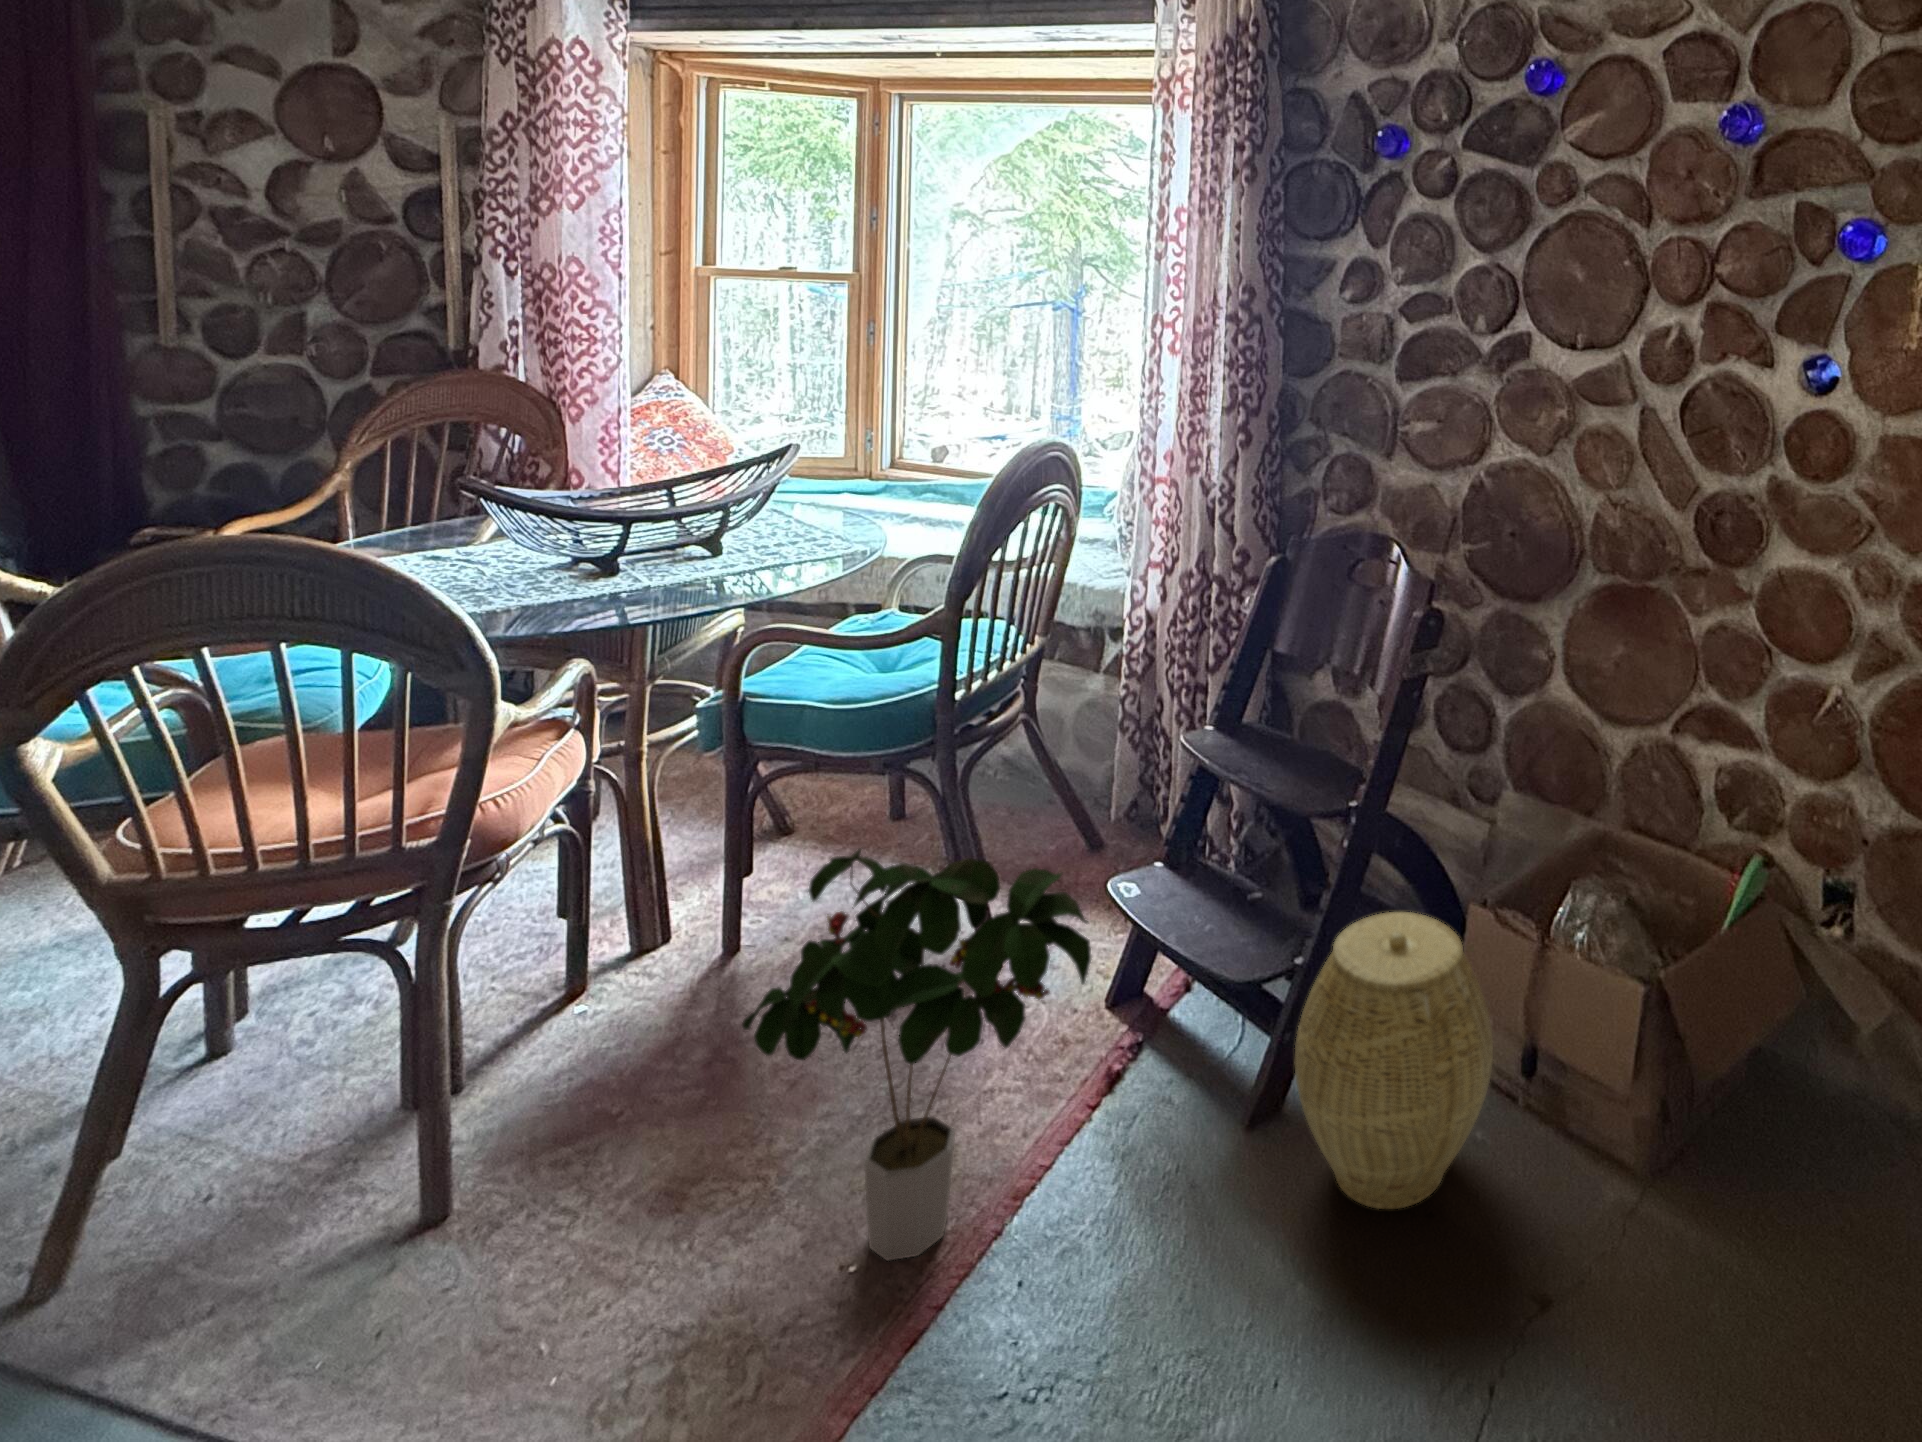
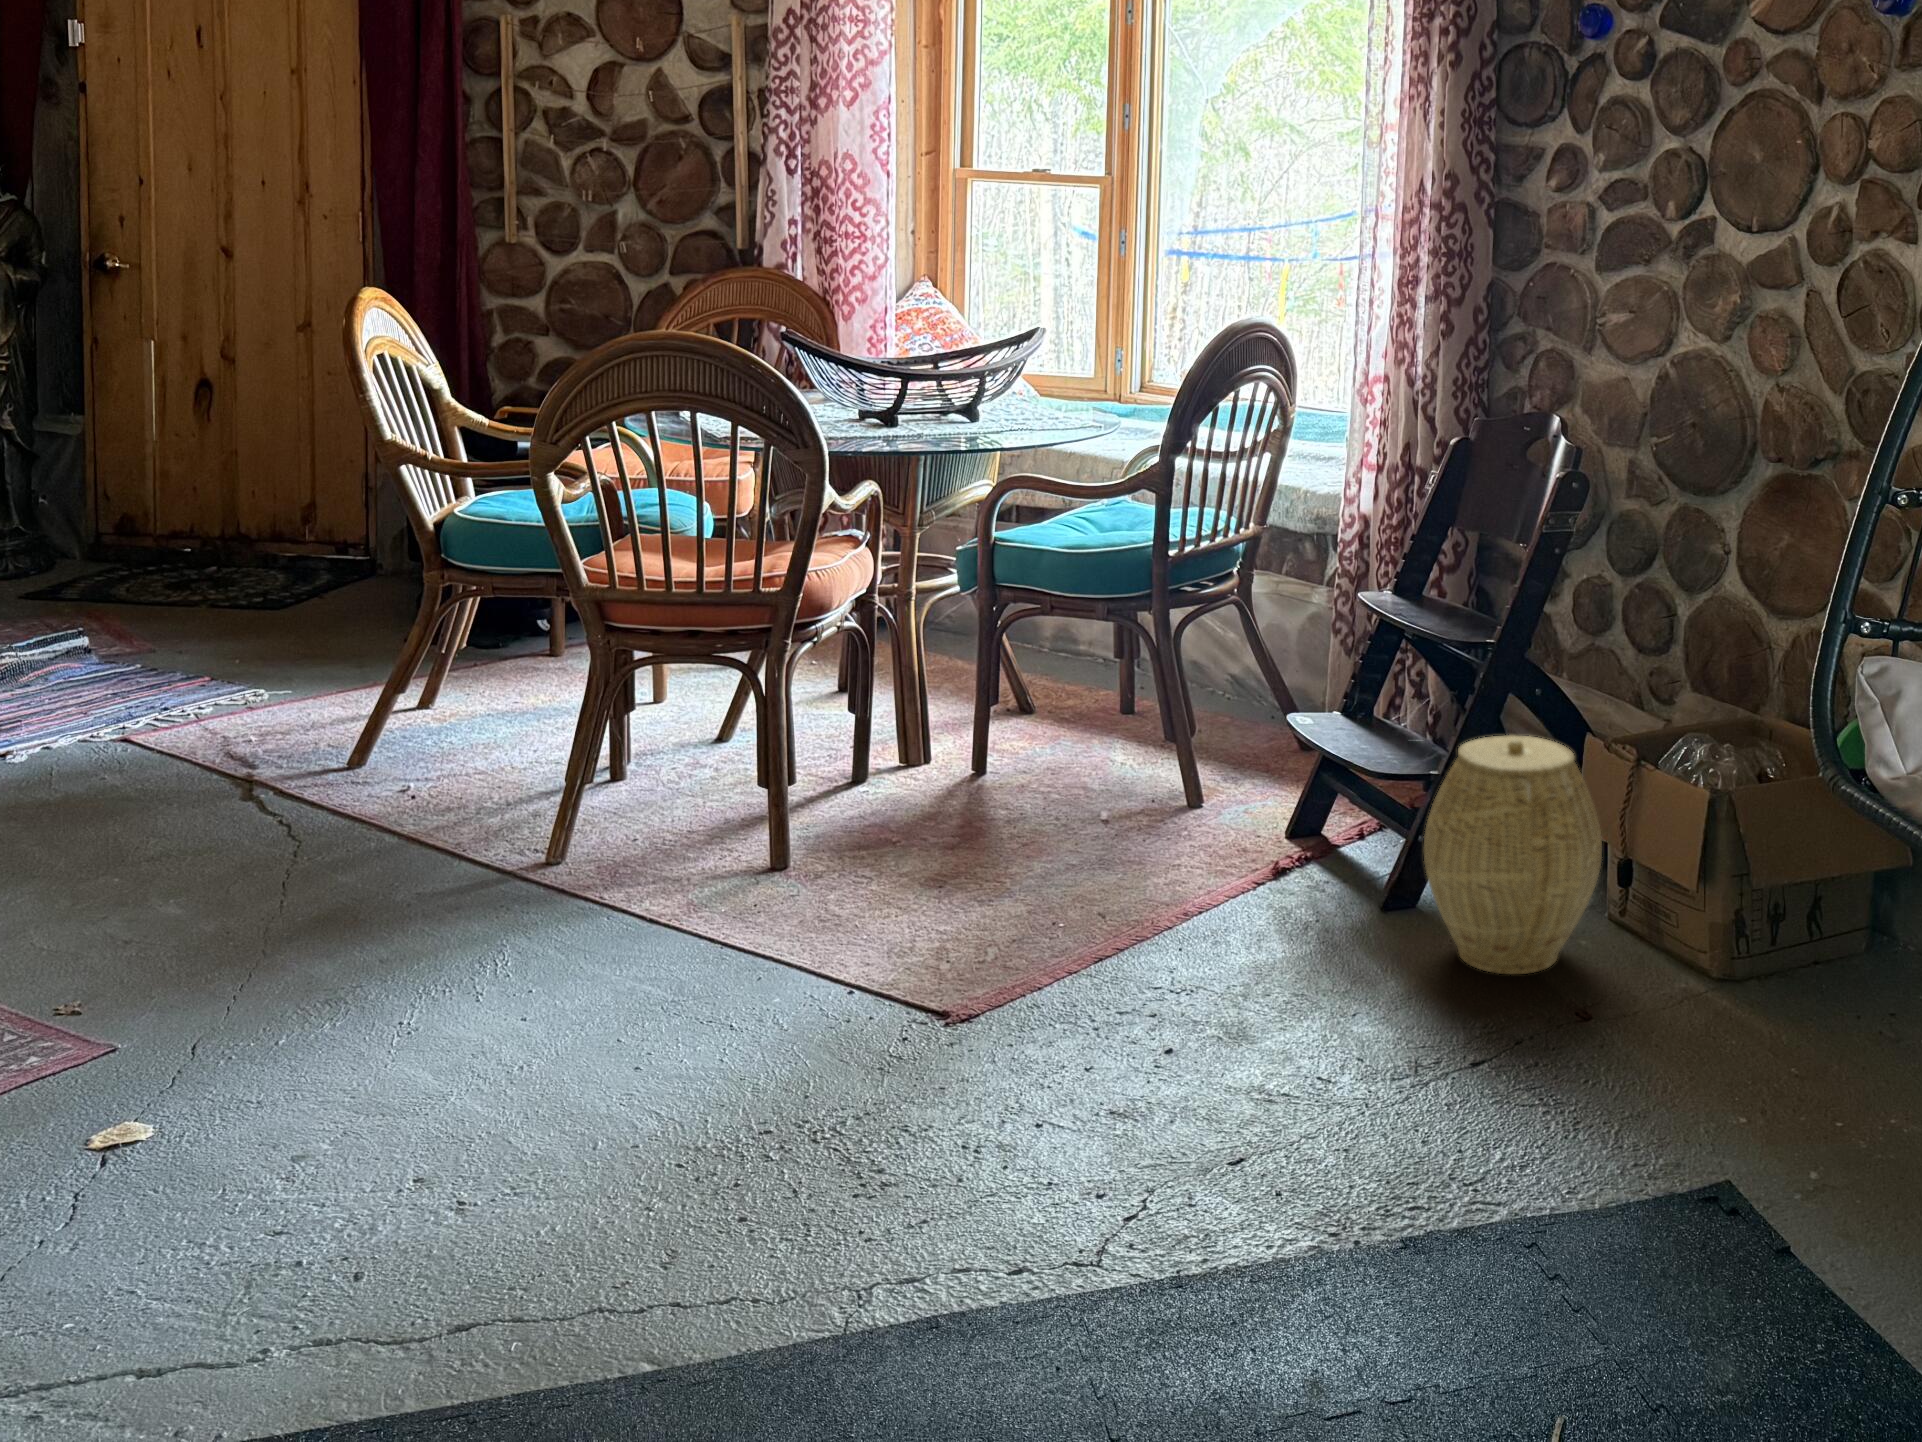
potted plant: present [742,849,1091,1260] -> none [991,616,1252,940]

